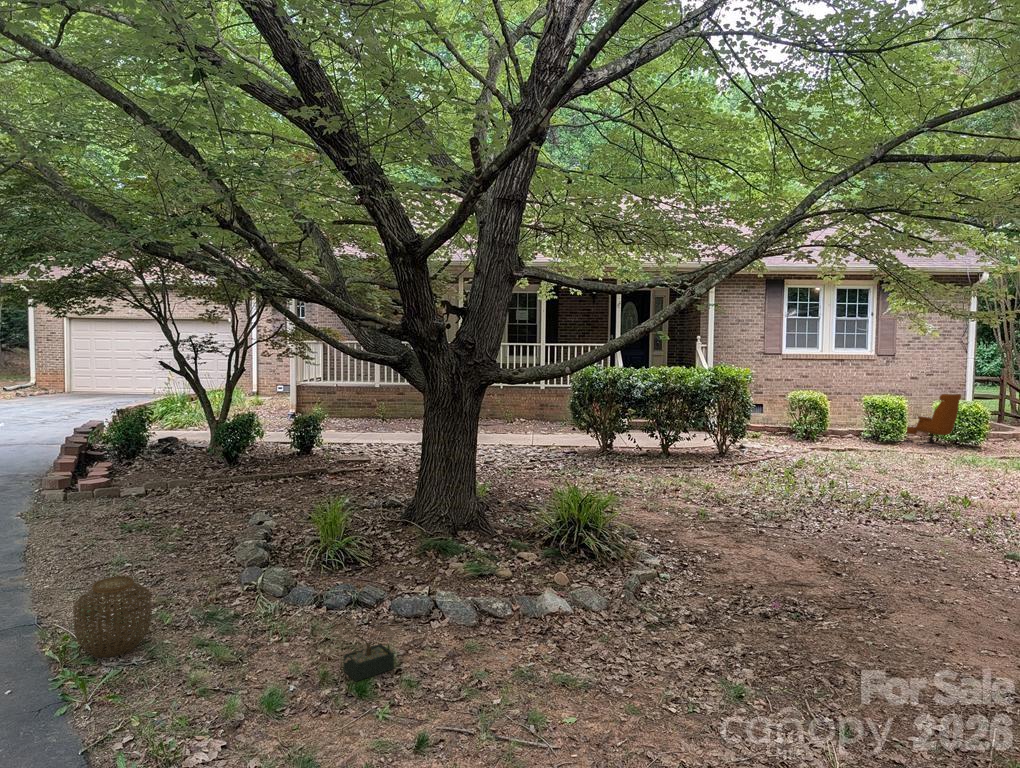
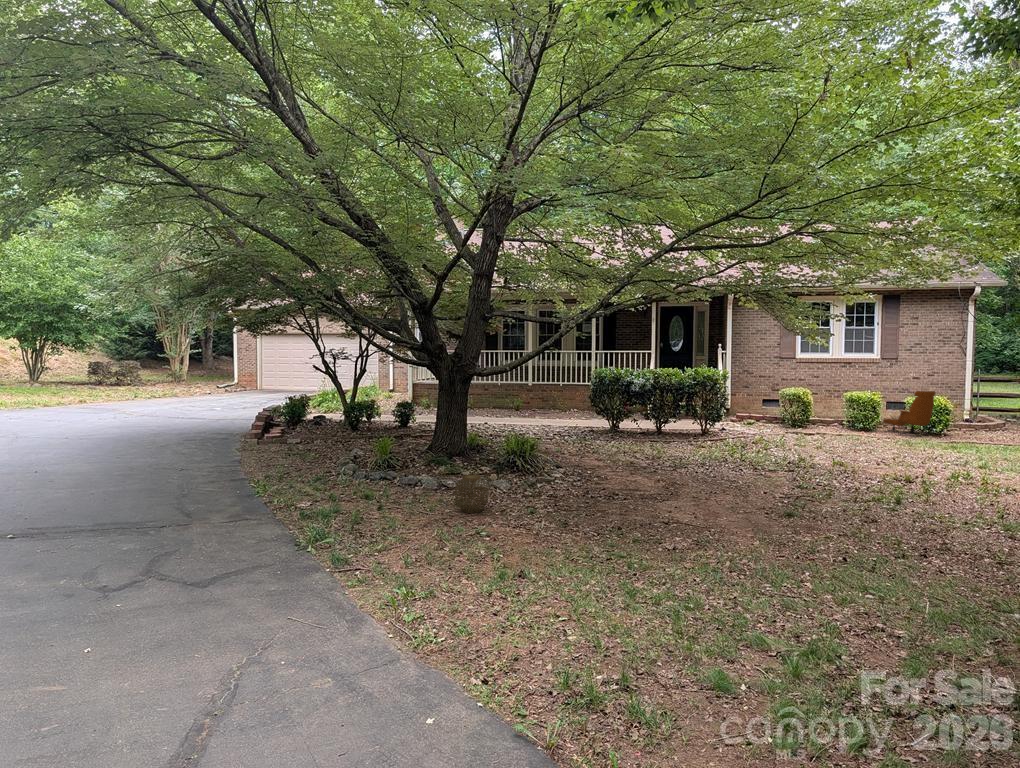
woven basket: present [73,576,152,657] -> present [455,475,489,513]
decorative plant: present [329,615,400,681] -> none [359,479,395,510]

